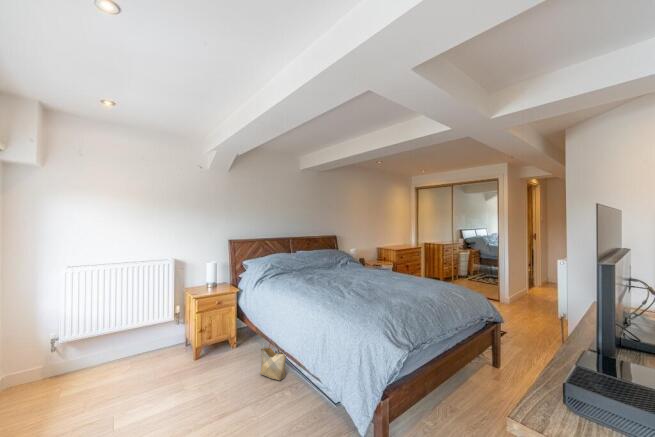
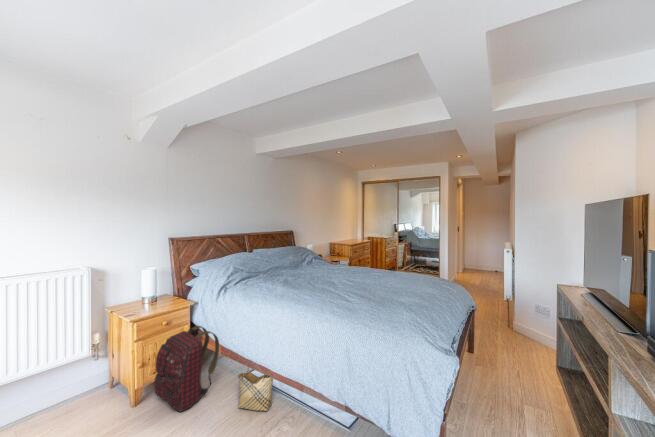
backpack: none [208,308,253,369] -> present [154,326,219,412]

